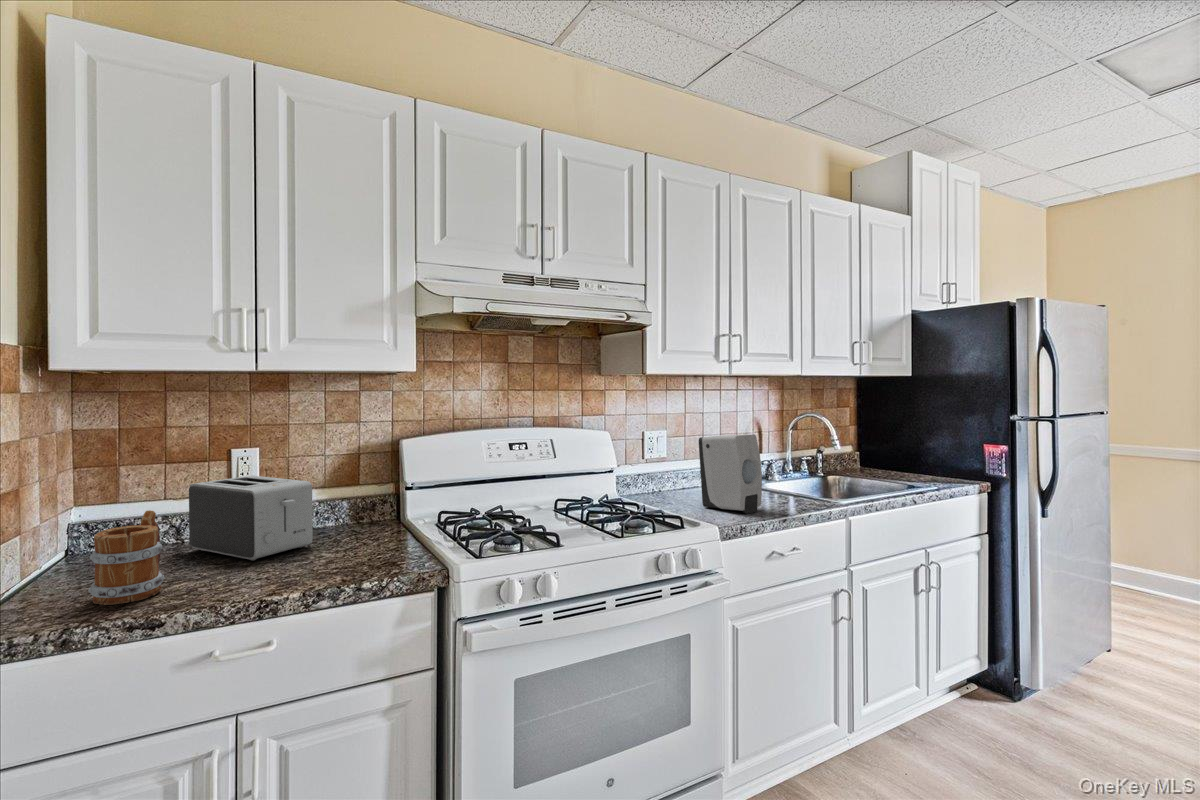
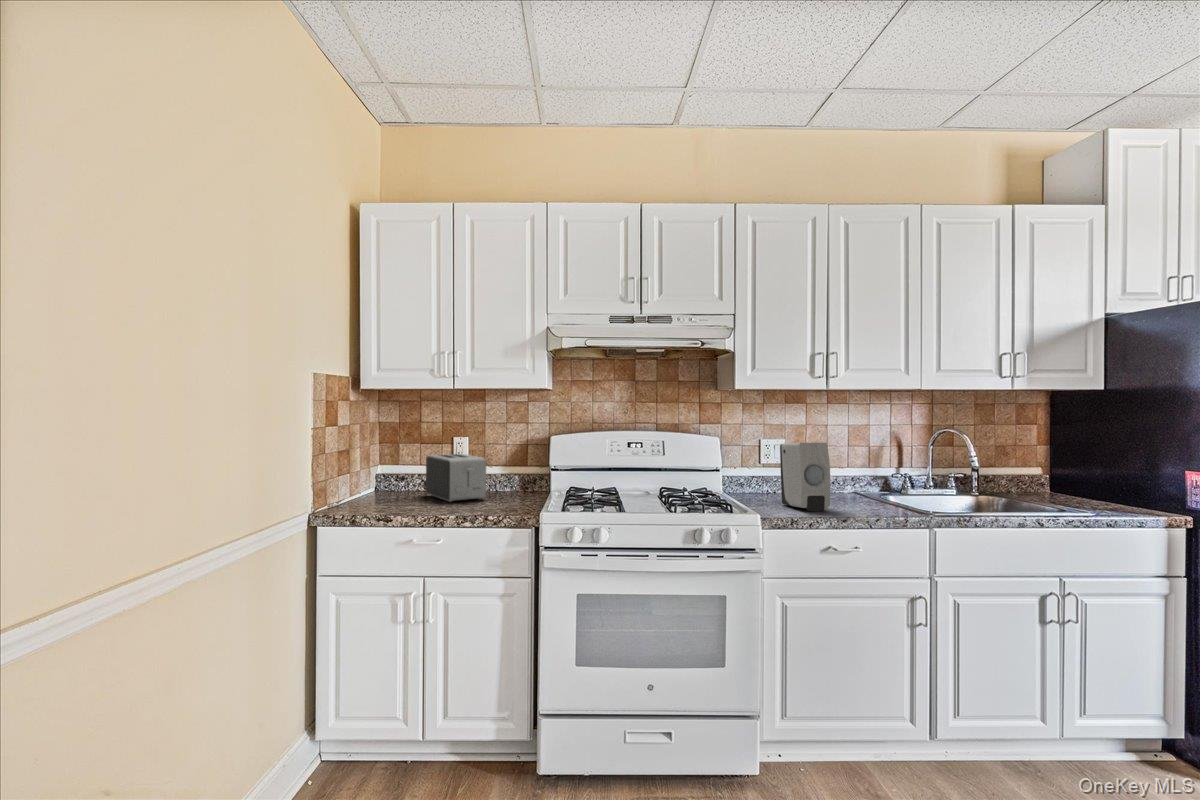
mug: present [89,510,164,605] -> none [368,465,403,510]

